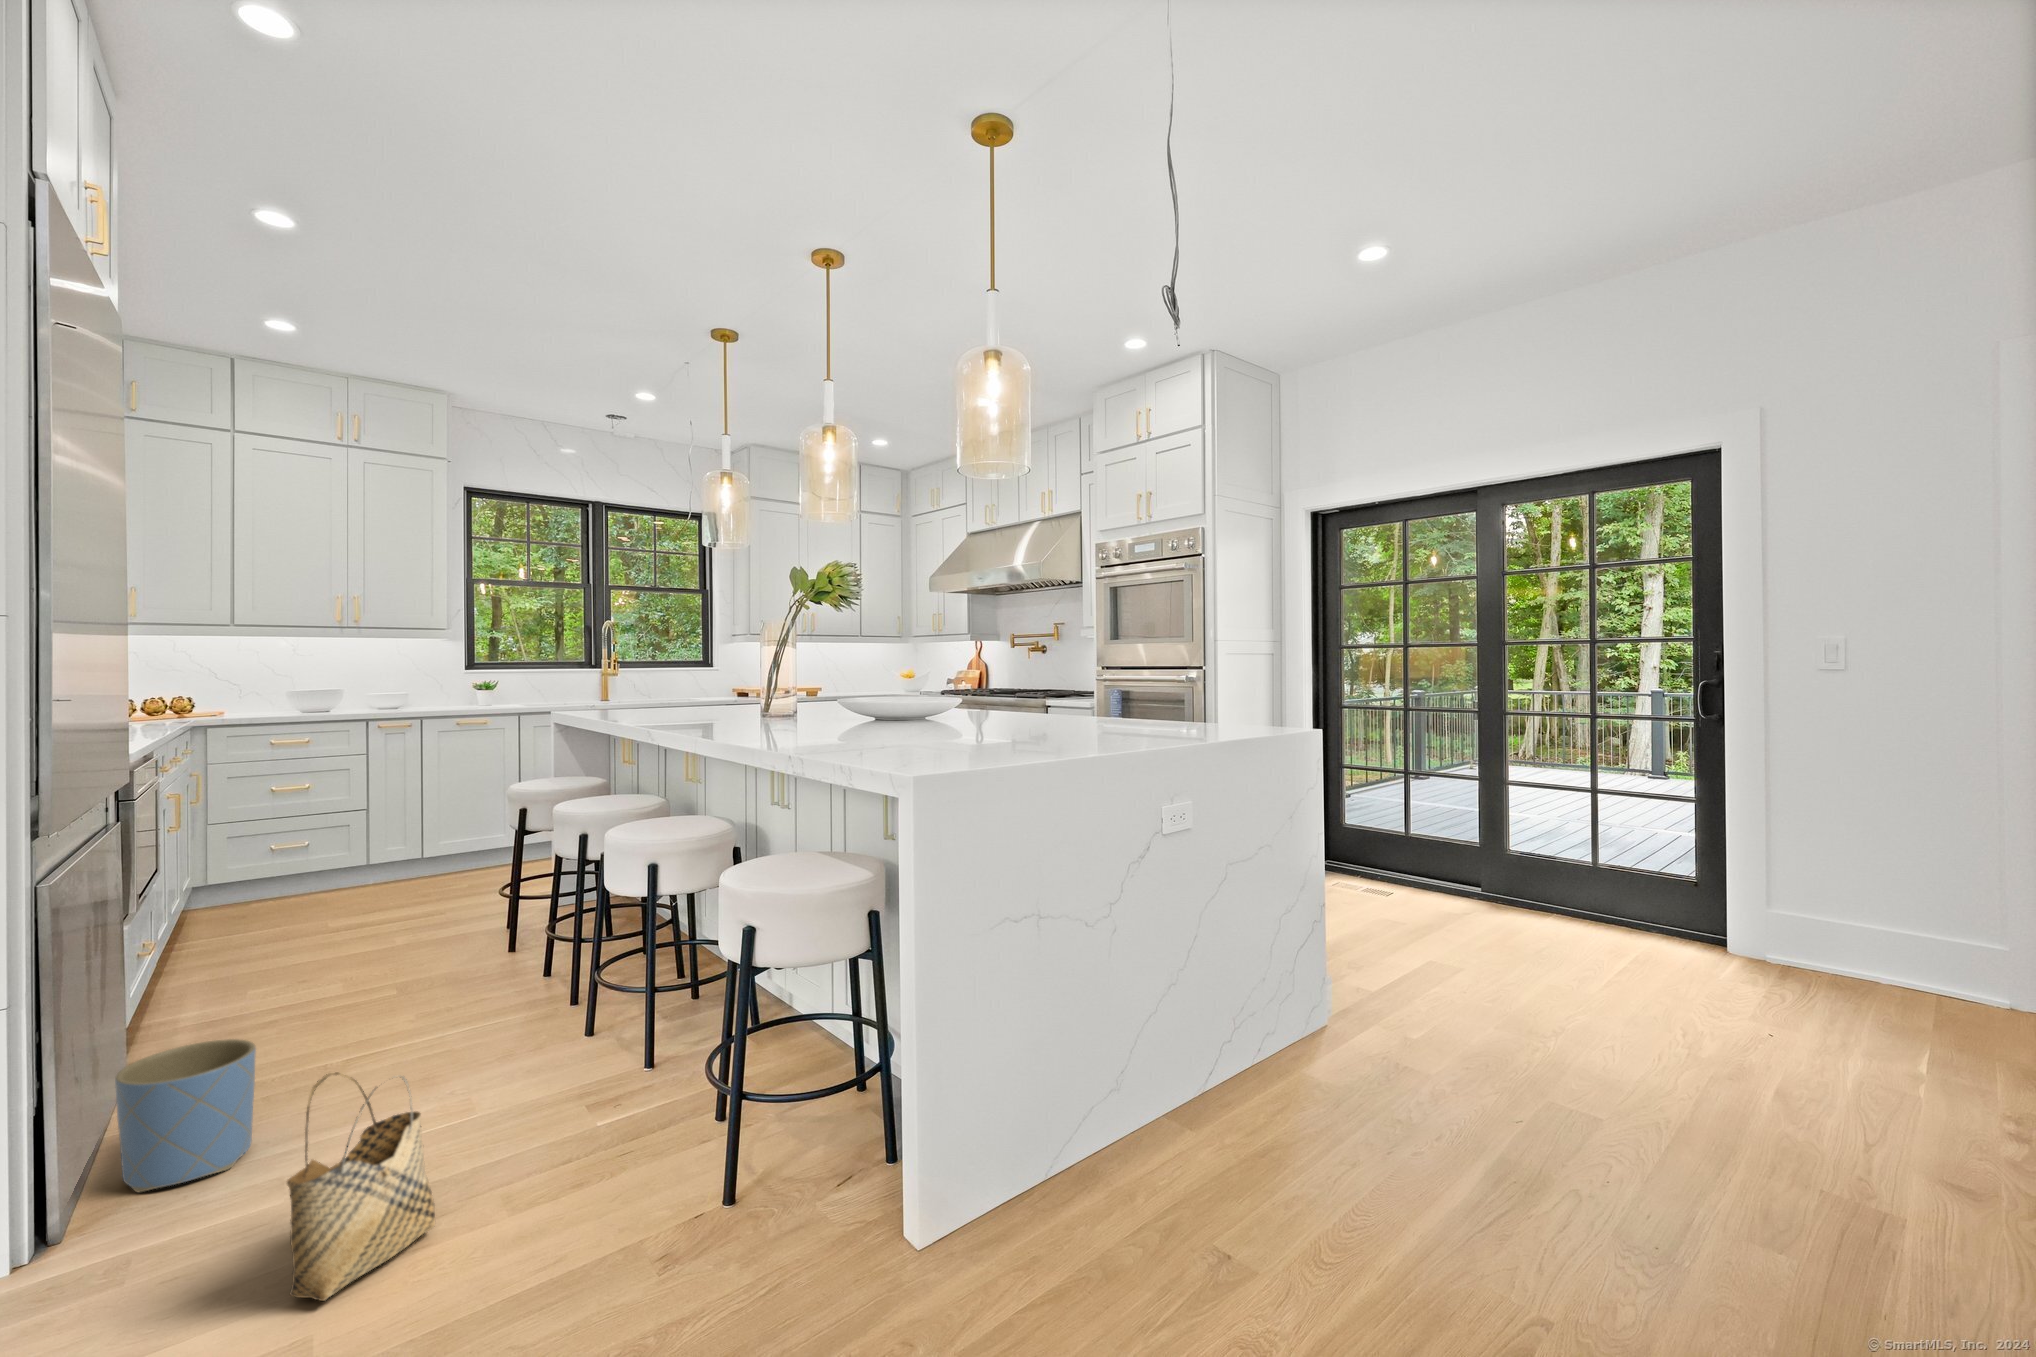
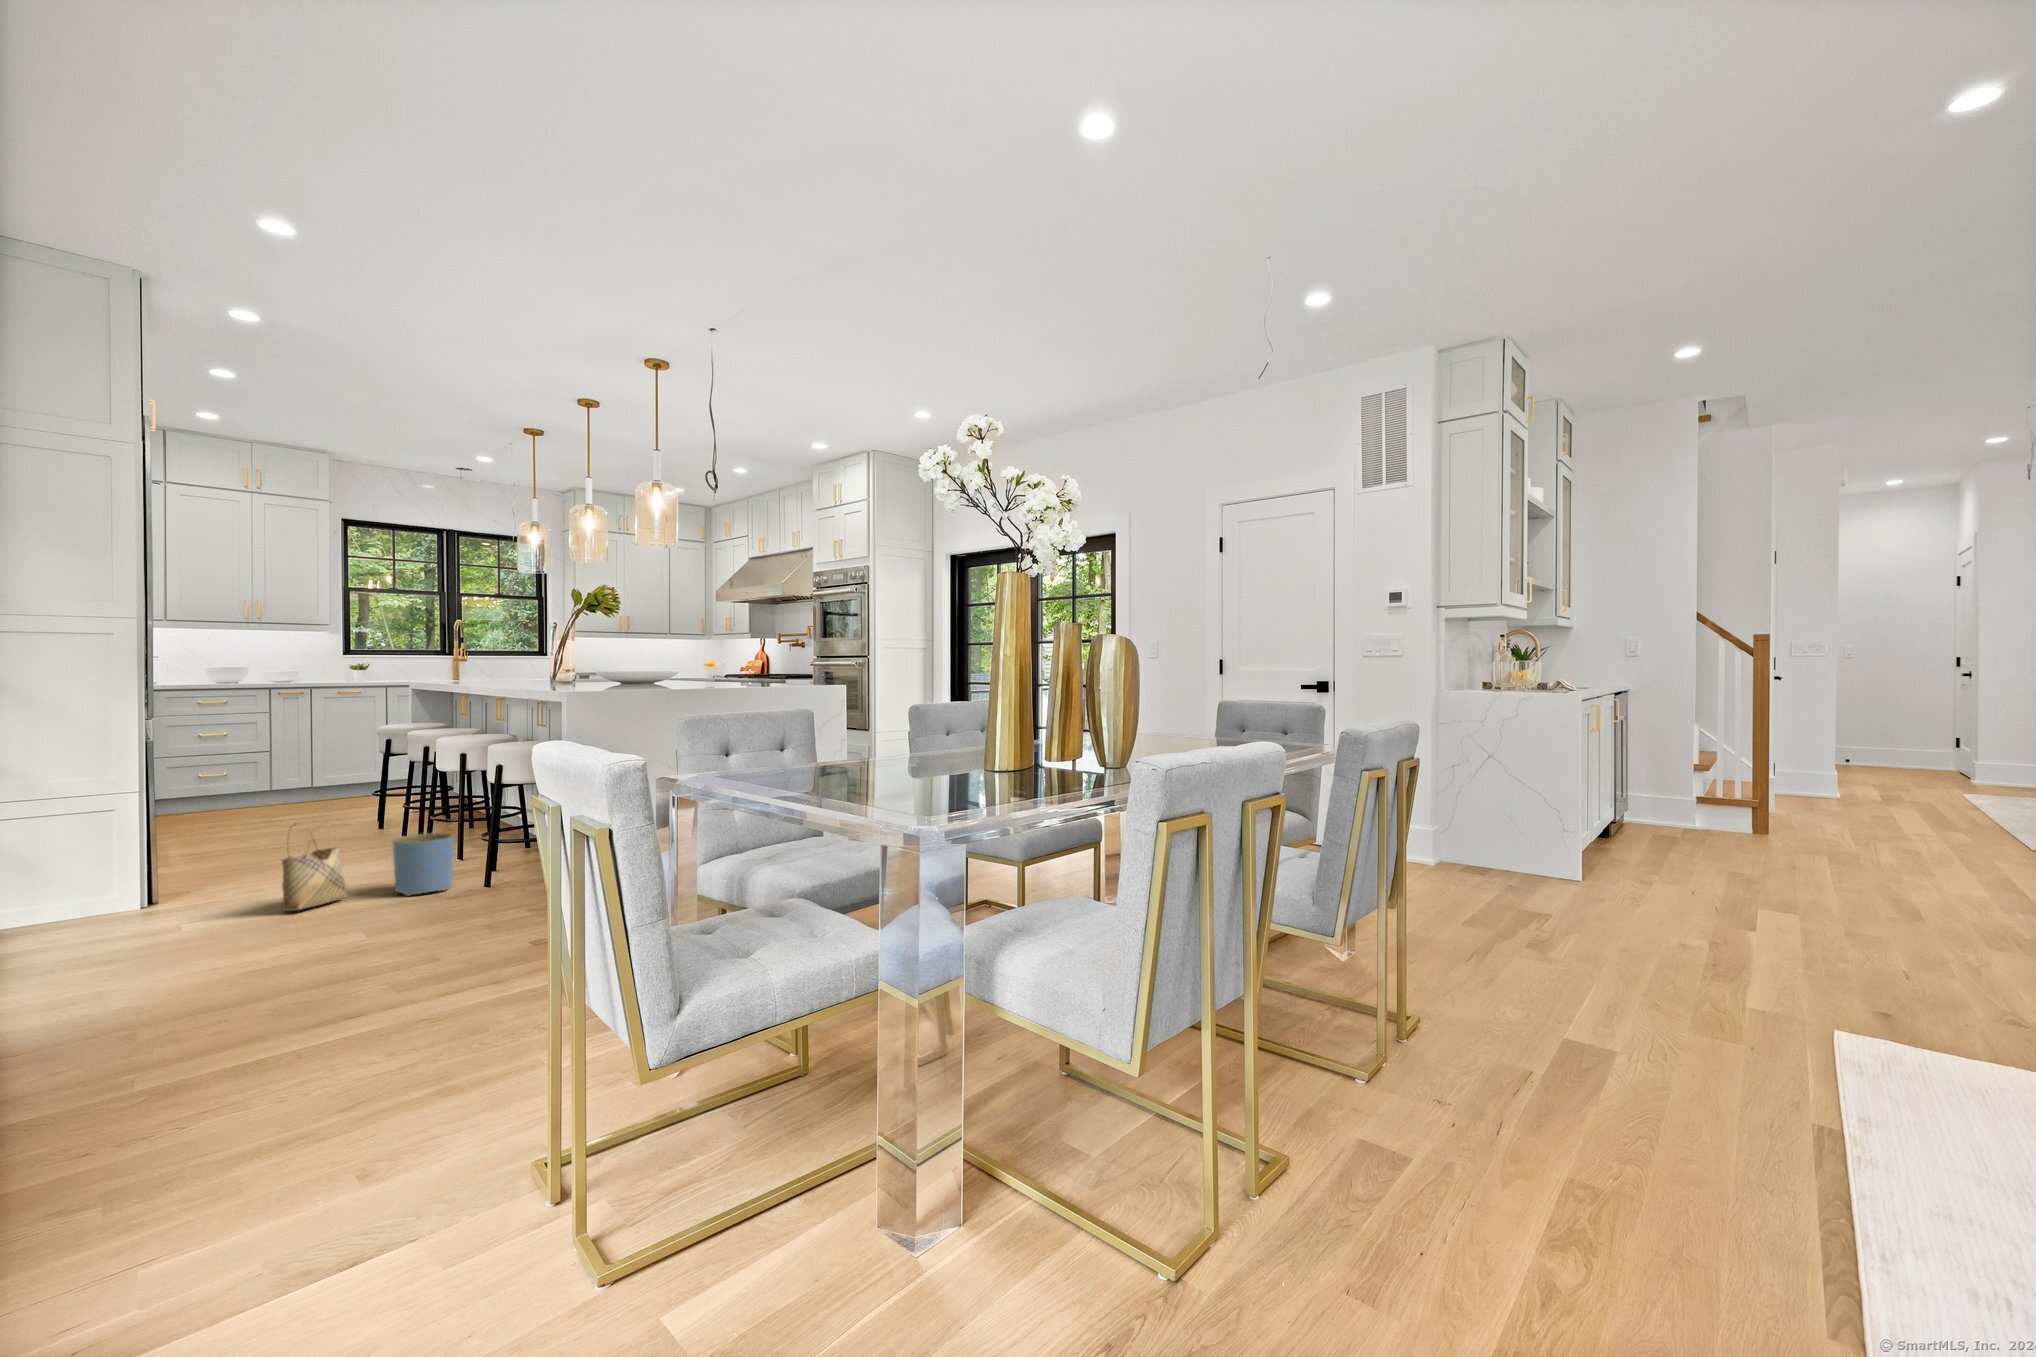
planter: present [115,1039,256,1193] -> present [393,833,454,896]

